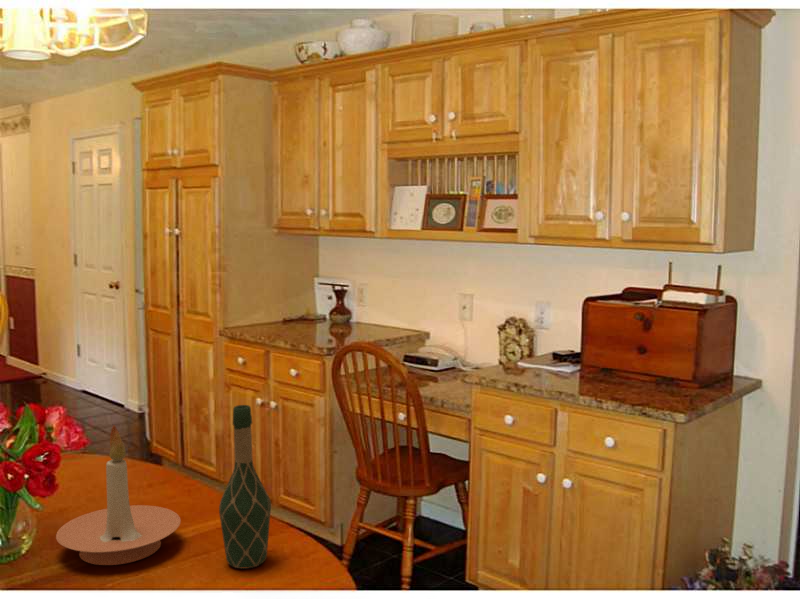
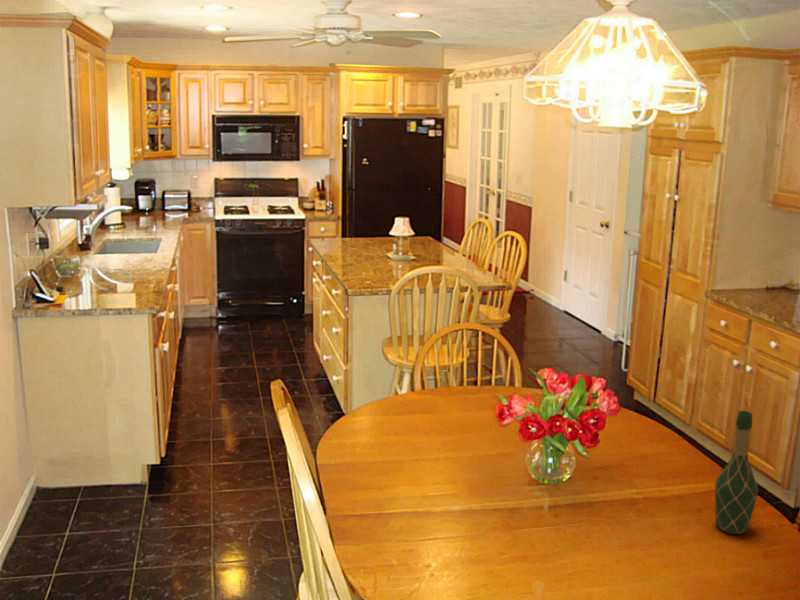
candle holder: present [56,425,181,565] -> none [590,403,680,504]

